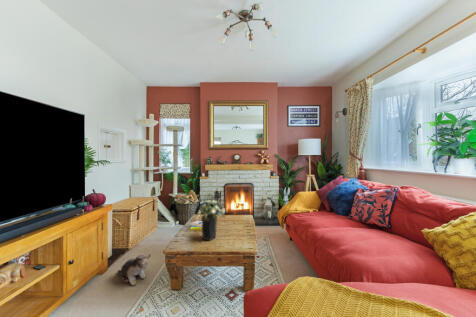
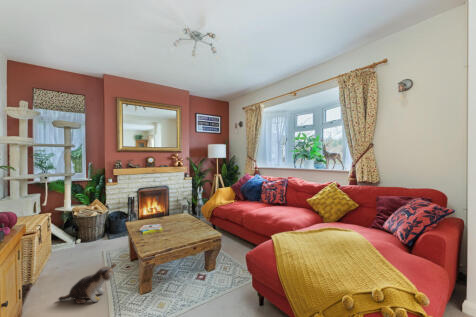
flower arrangement: present [196,200,225,241] -> none [162,198,191,236]

